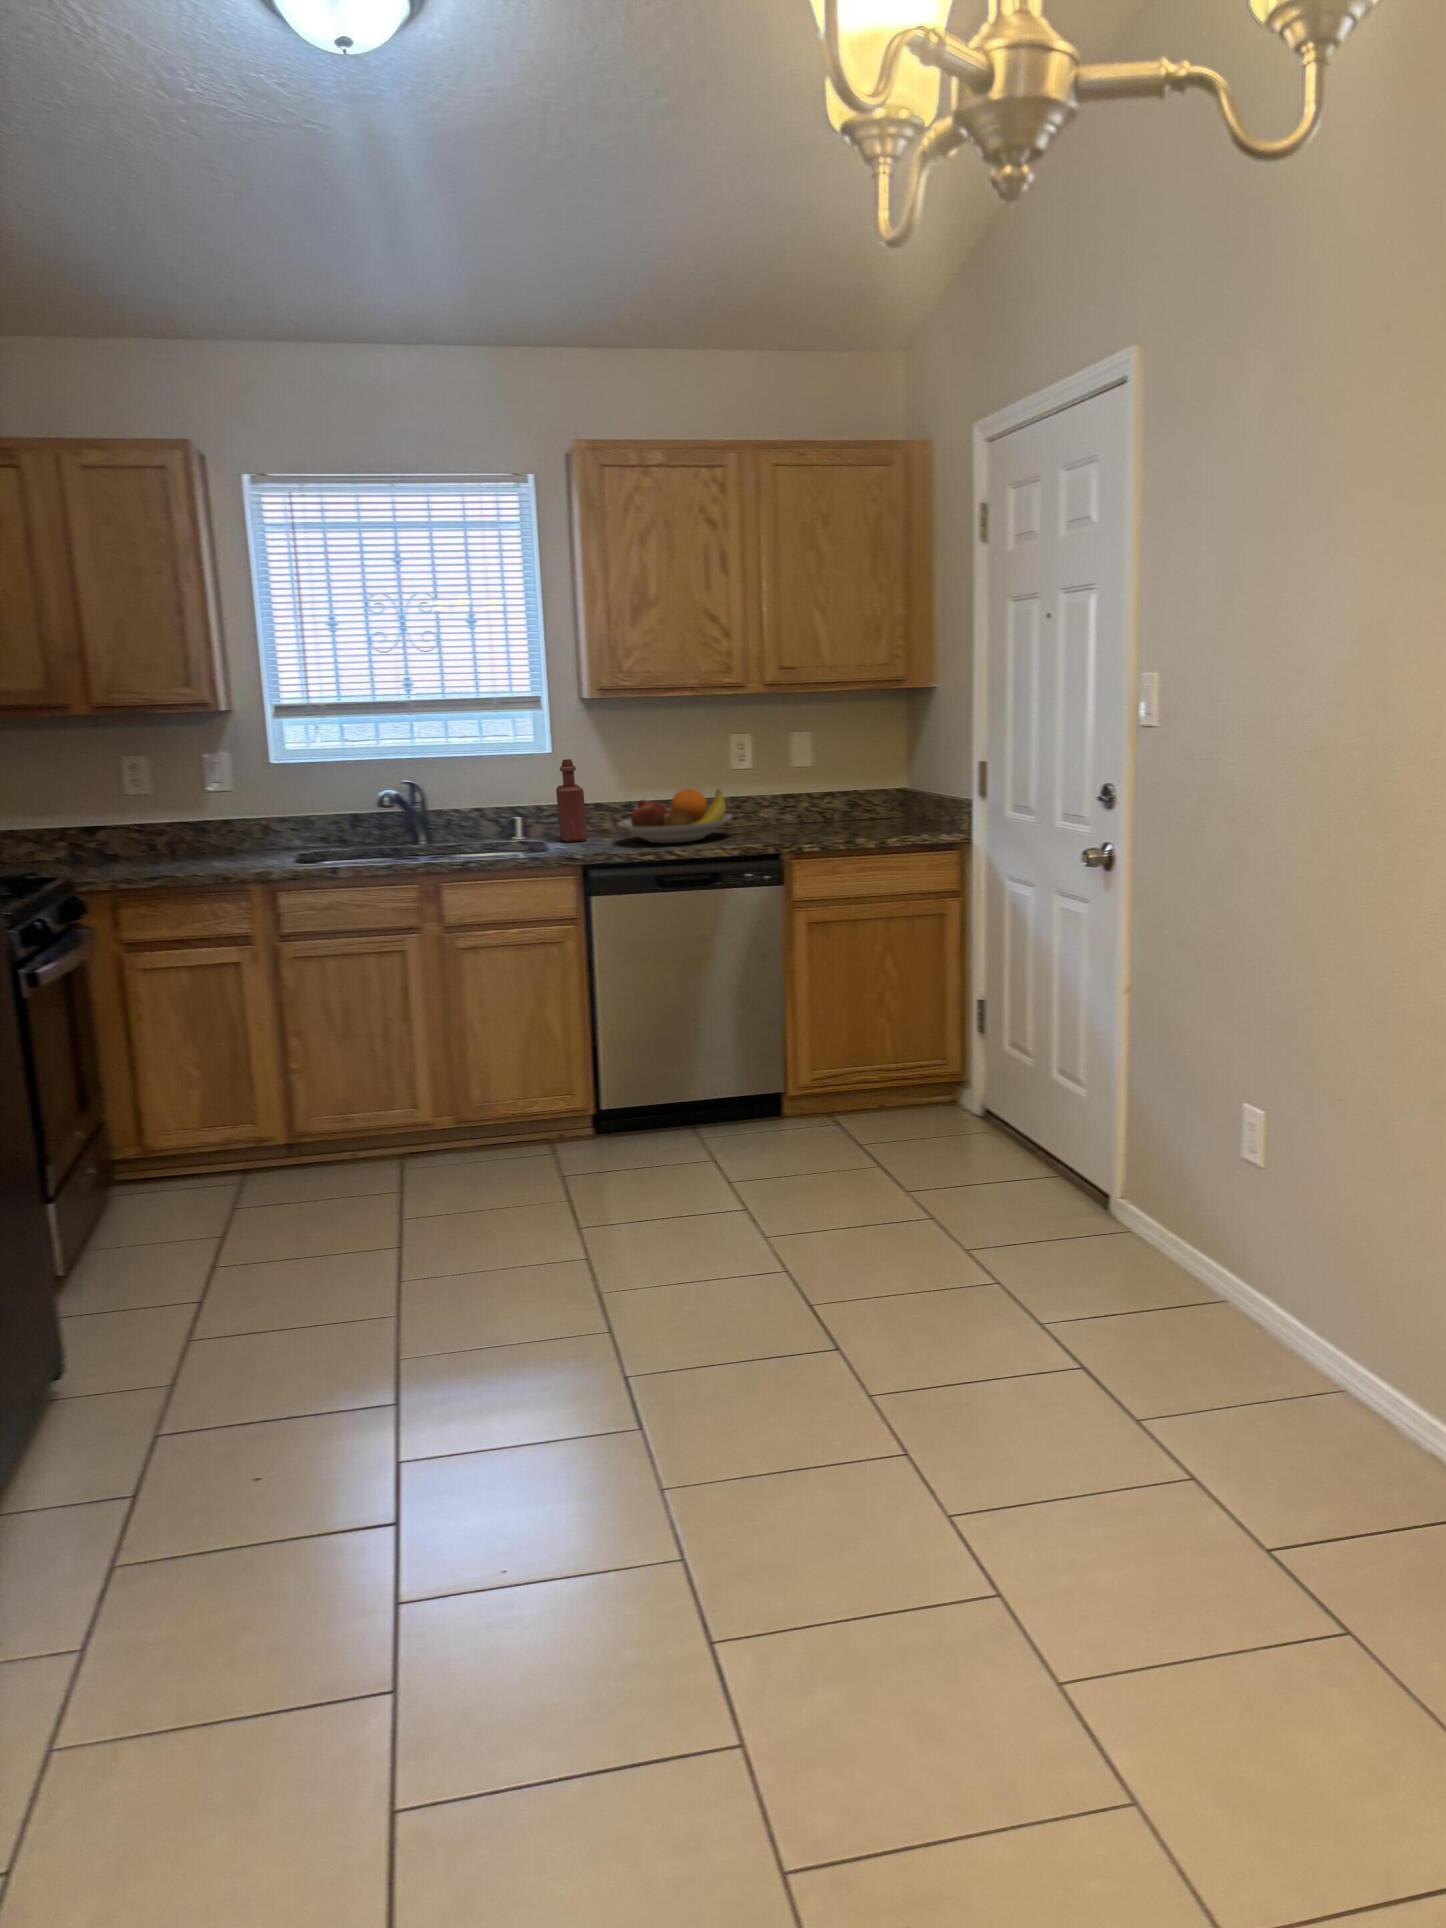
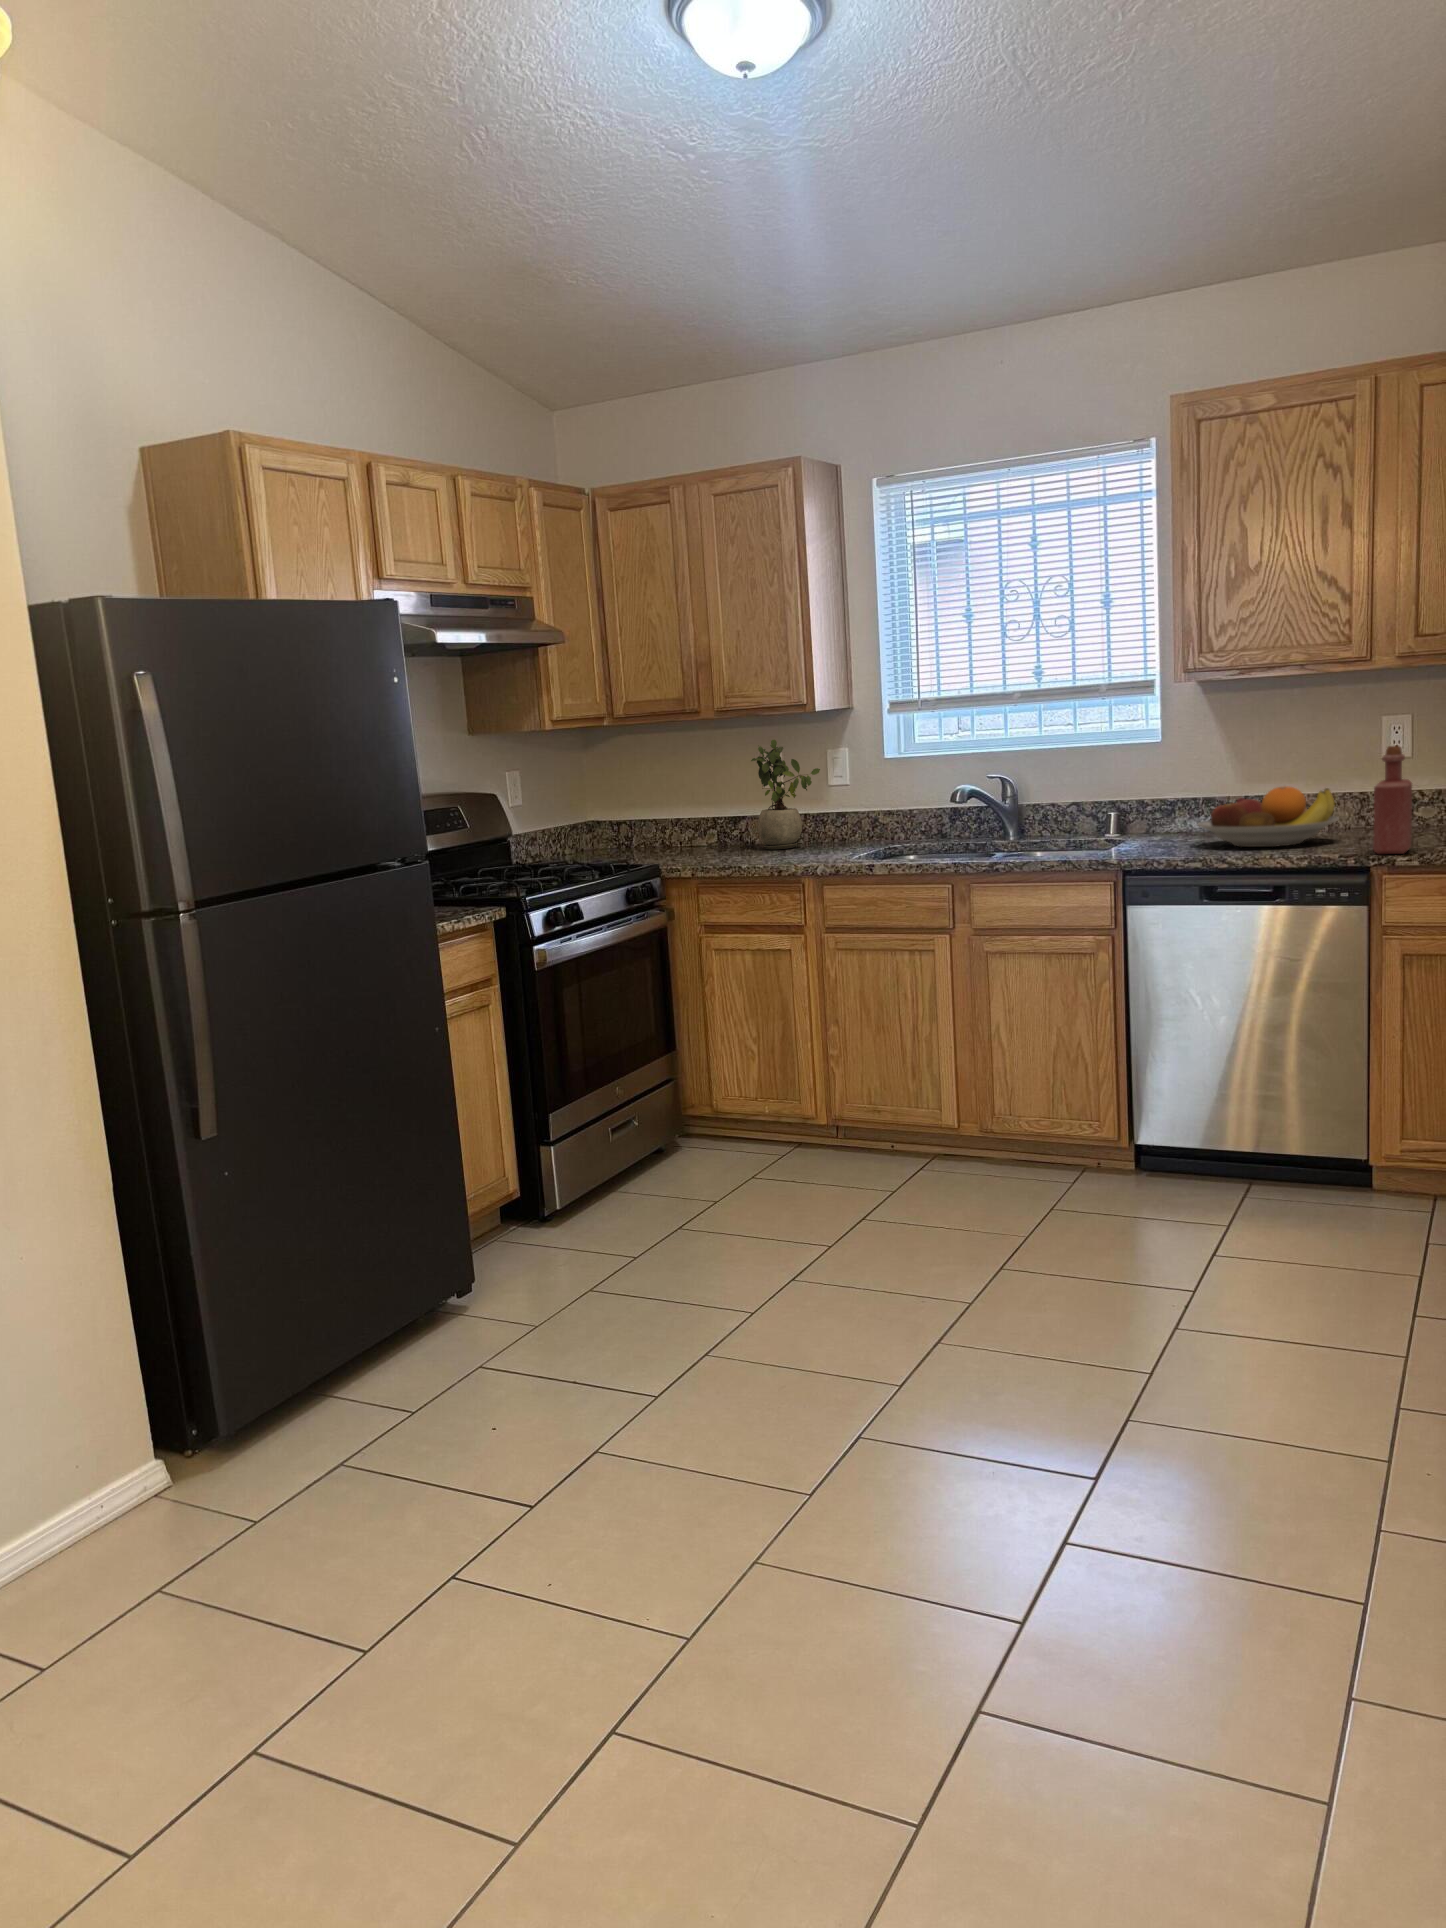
potted plant: none [112,757,200,879] -> present [751,740,820,850]
bottle: present [556,759,587,842] -> present [1373,746,1412,854]

